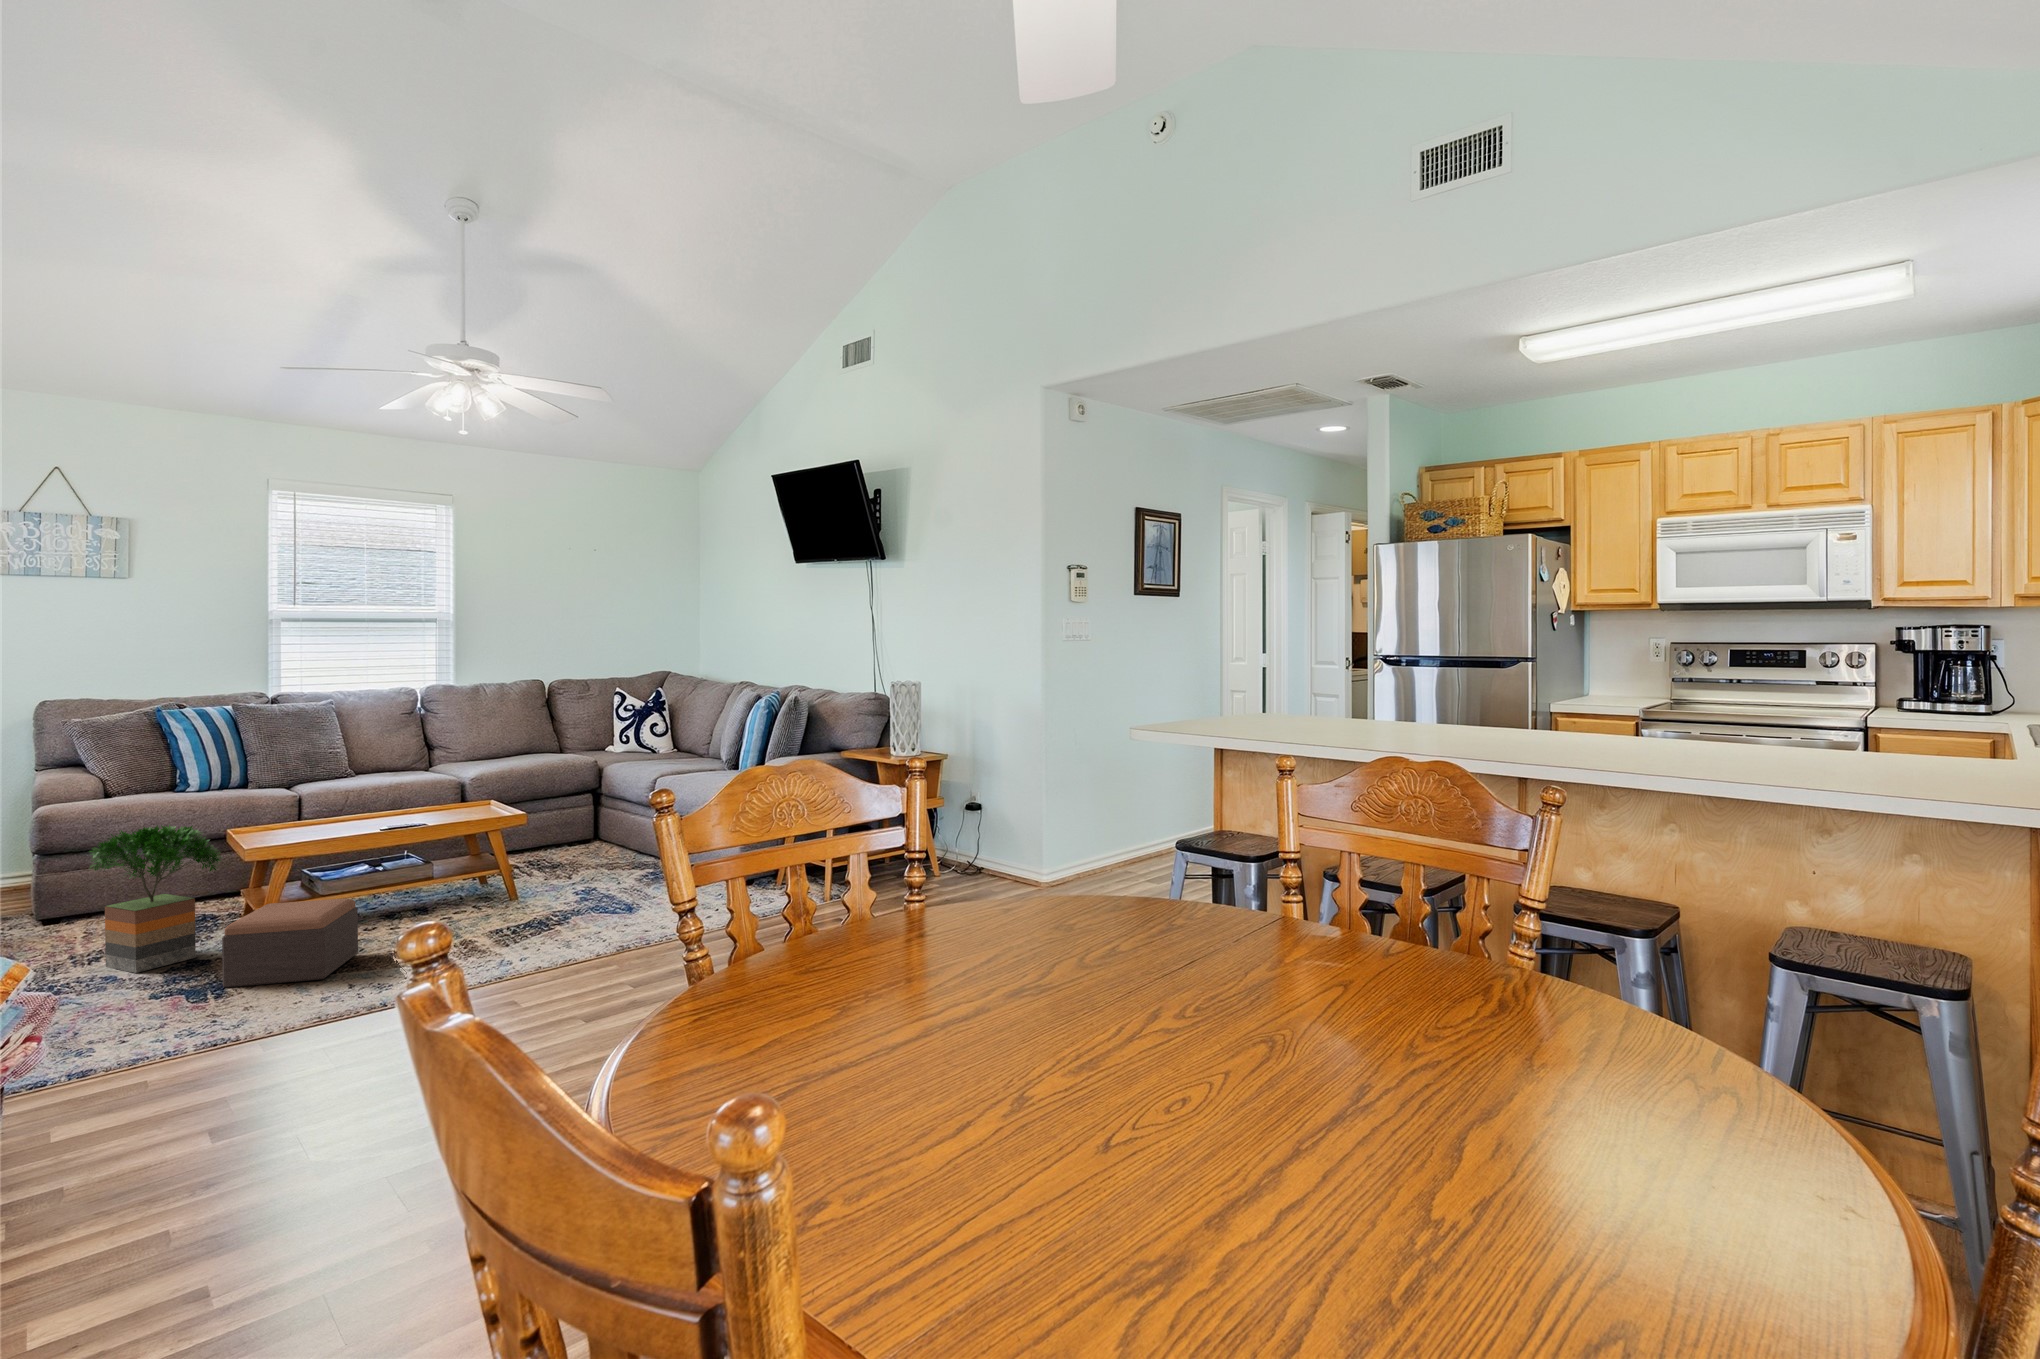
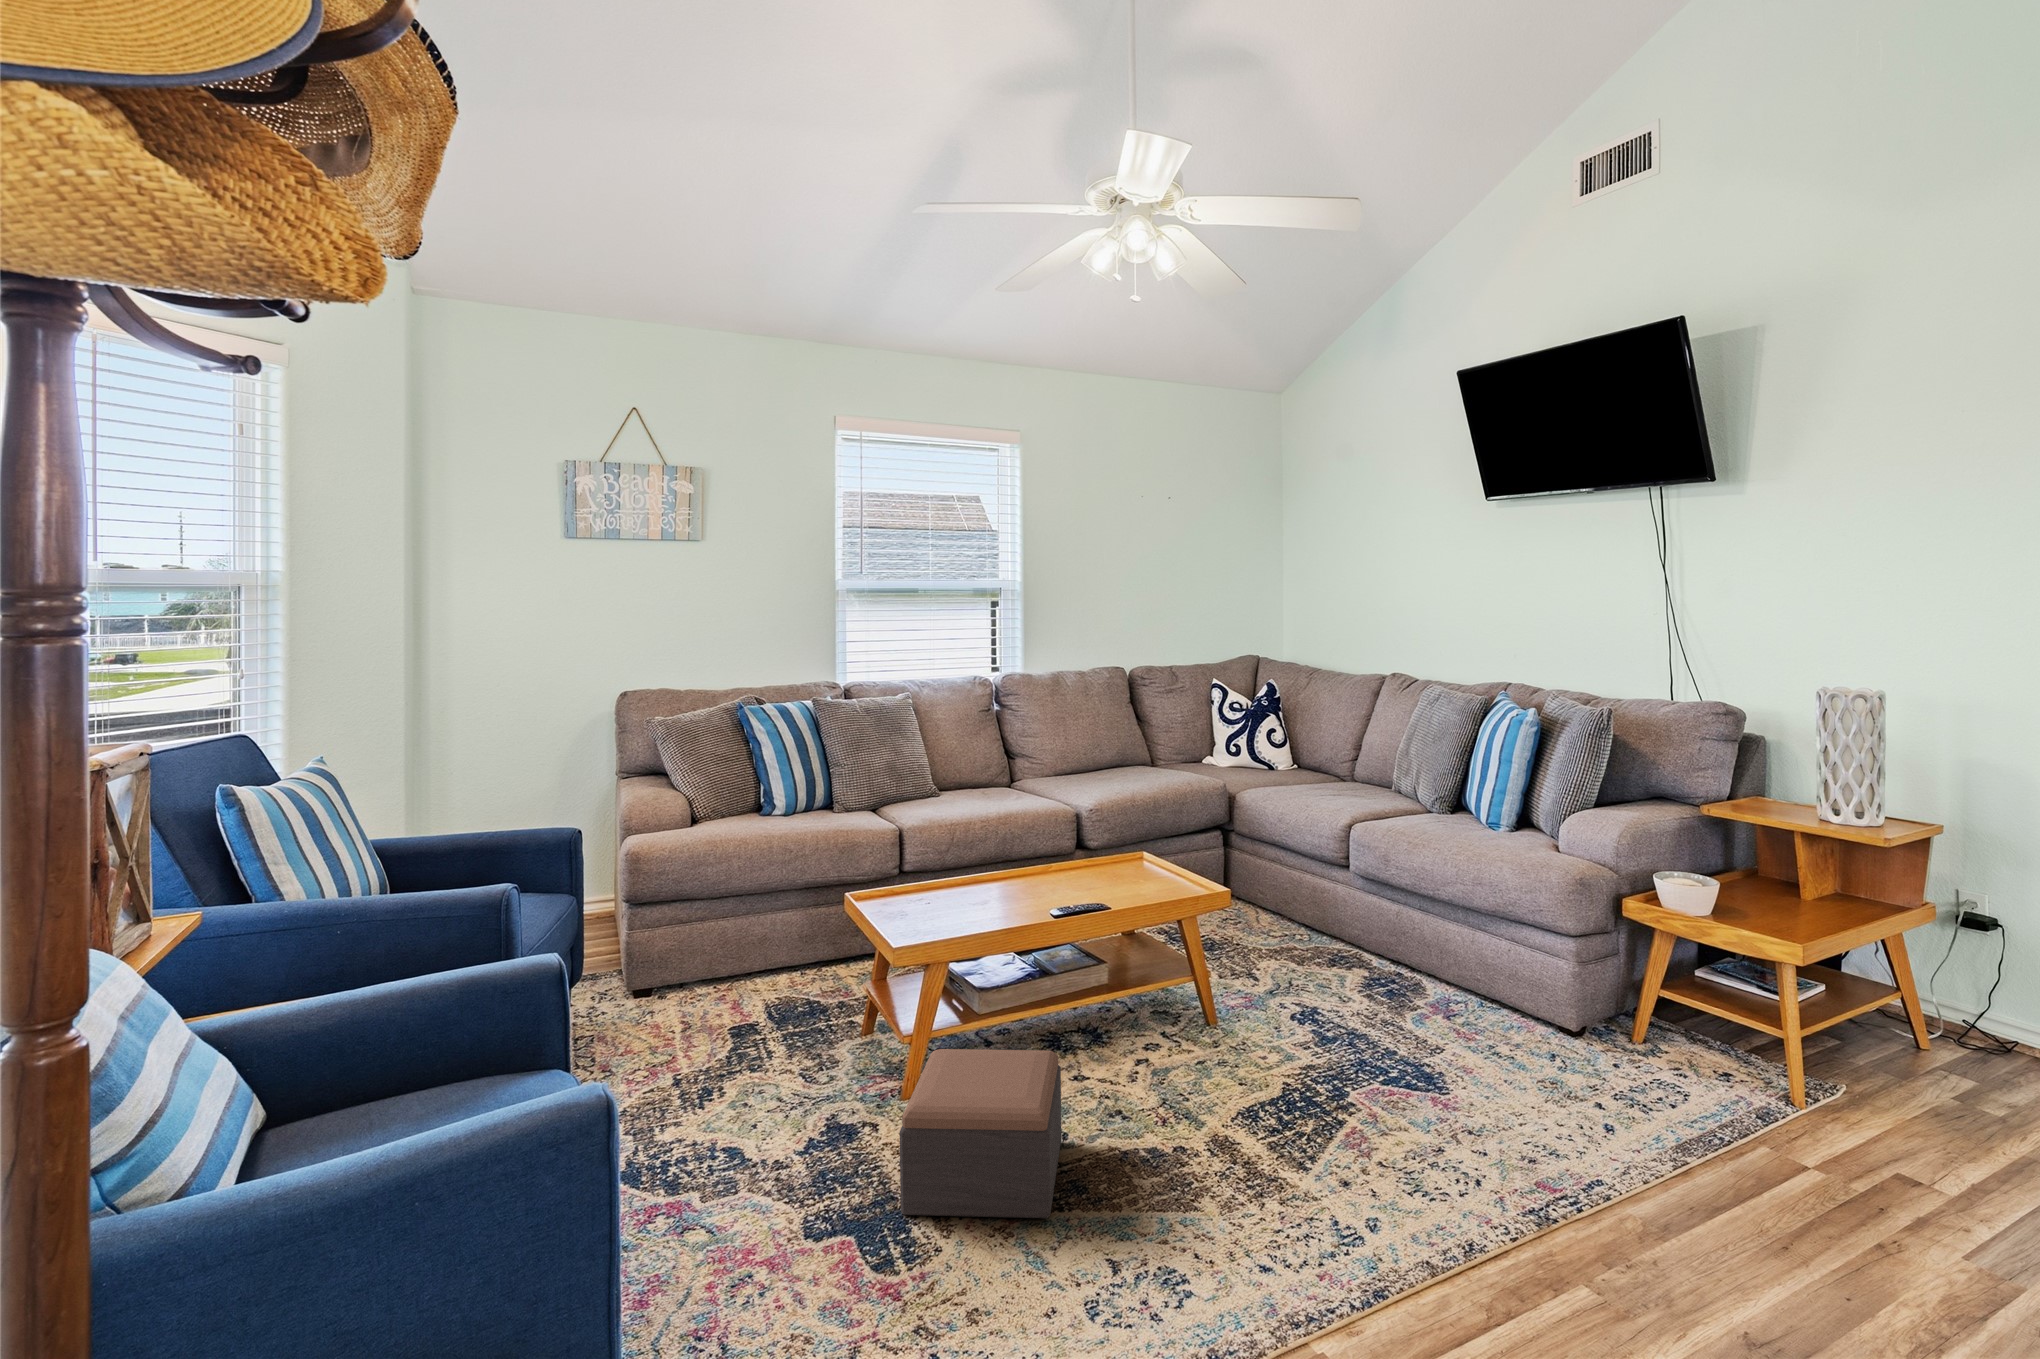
potted tree: present [90,825,221,973] -> none [700,900,869,1144]

